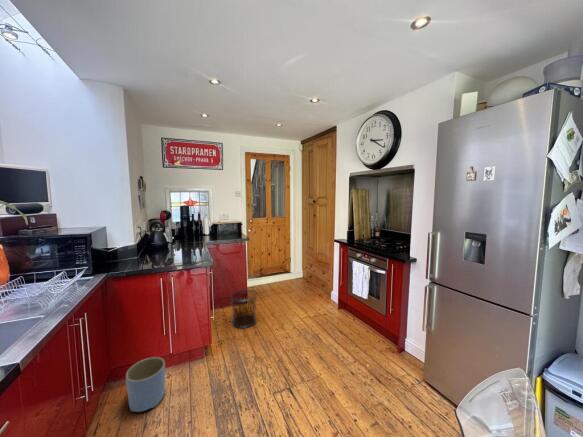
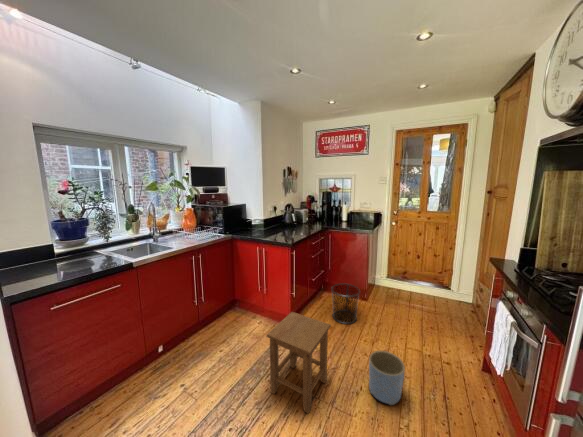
stool: none [245,317,303,415] -> present [267,312,331,413]
planter: present [126,357,165,412] -> present [369,351,405,405]

